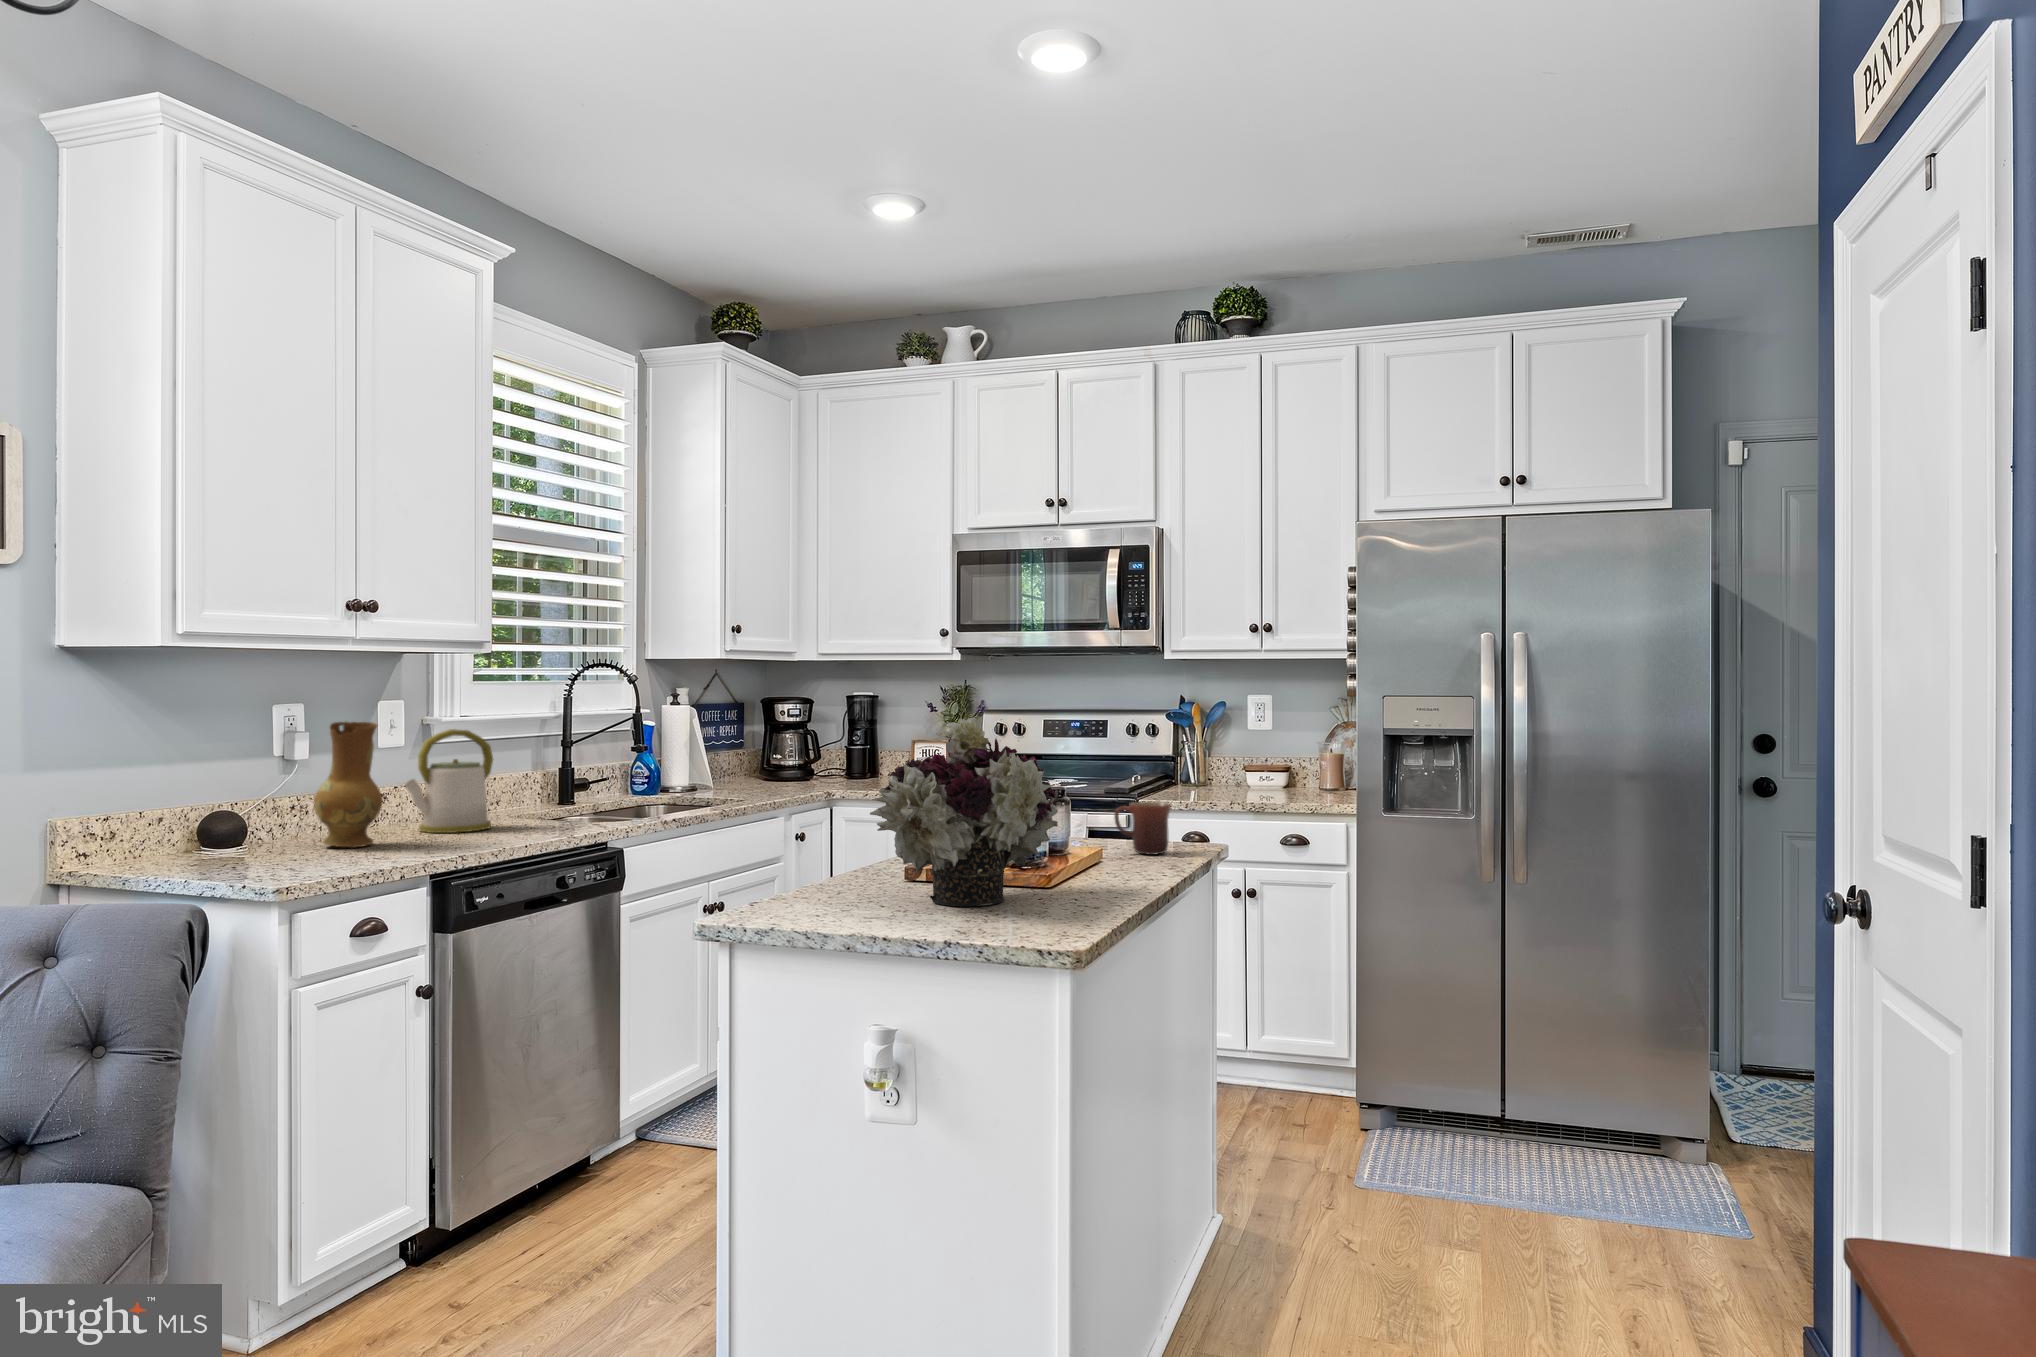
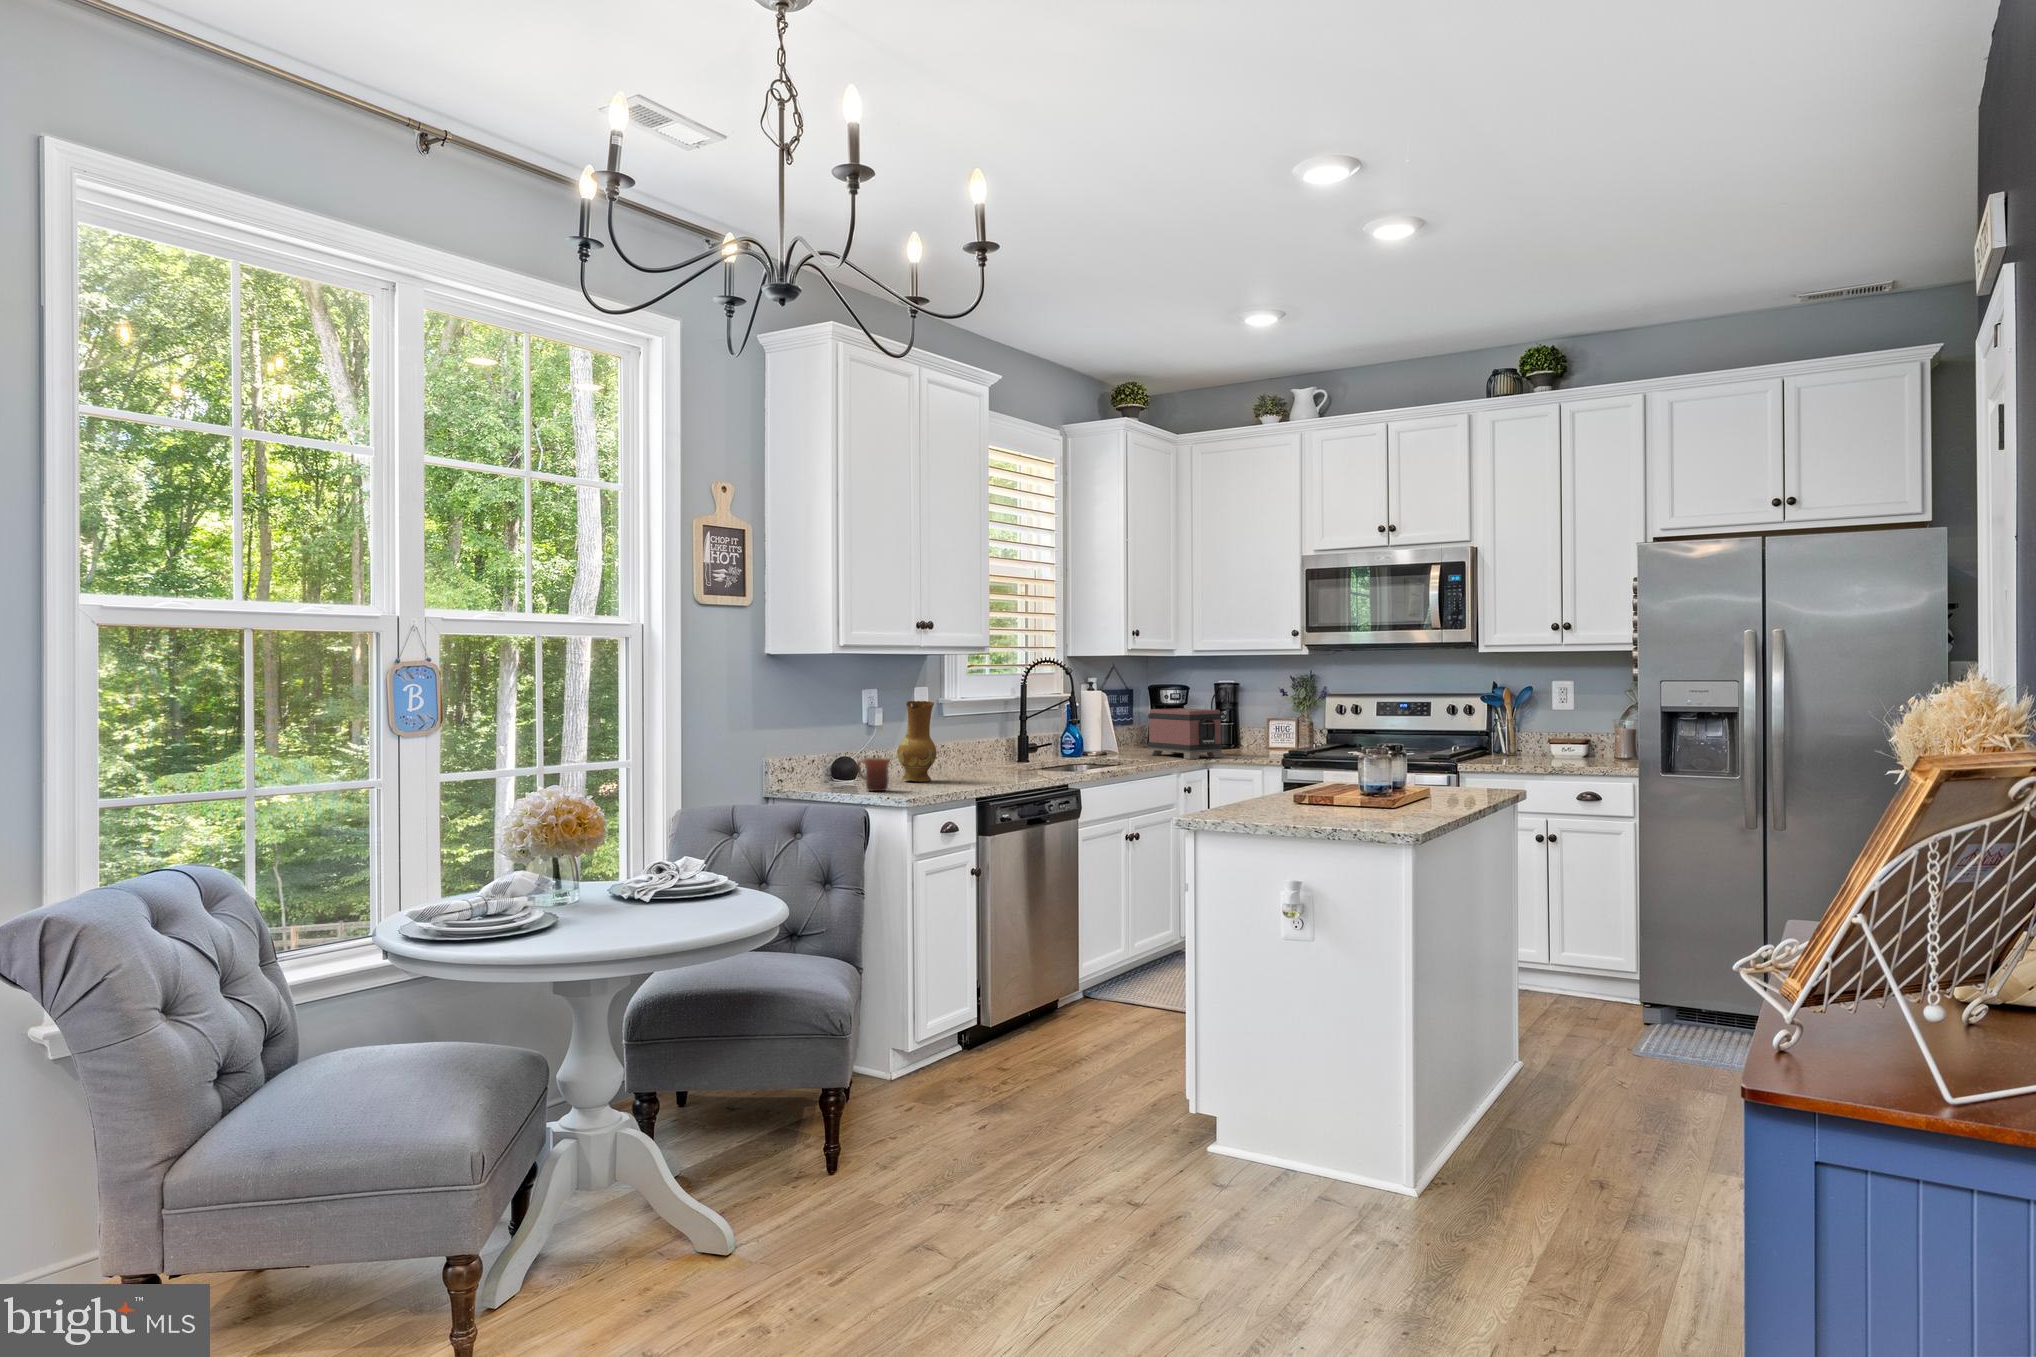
flower arrangement: present [870,718,1058,906] -> none [1277,696,1398,813]
toaster: none [751,728,851,796] -> present [1146,708,1224,759]
kettle: present [405,729,493,833] -> none [940,707,992,776]
mug: present [1114,801,1171,855] -> present [857,758,890,791]

